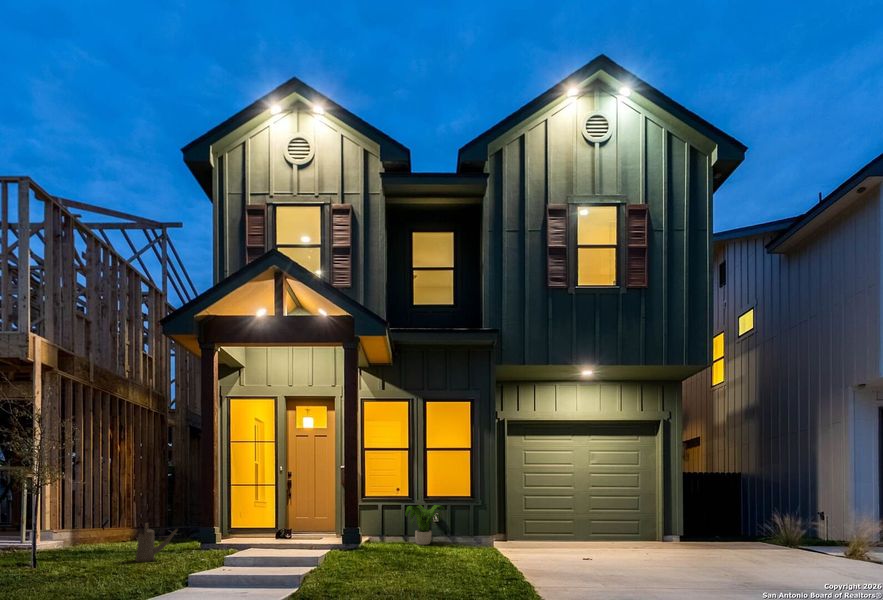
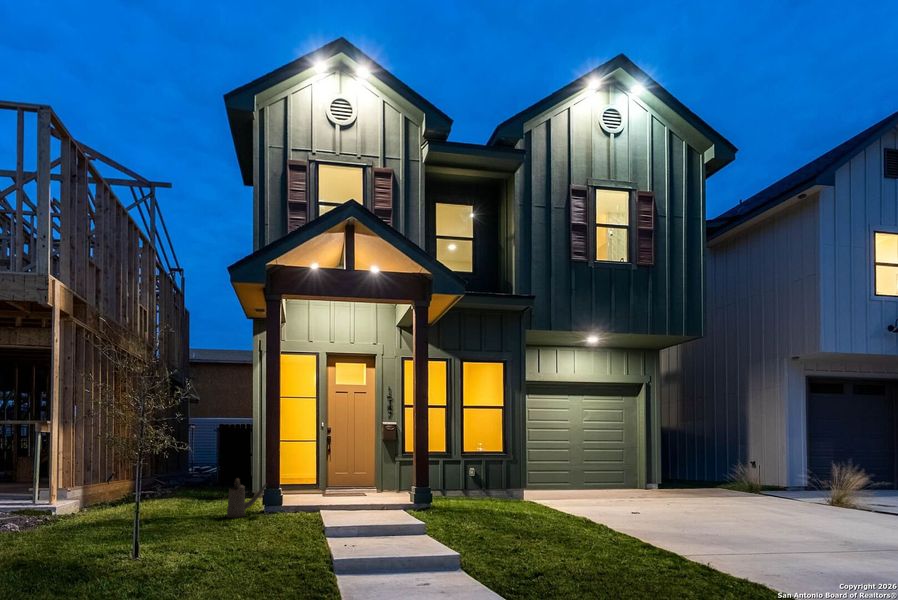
potted plant: present [405,505,445,545] -> none [444,458,481,495]

